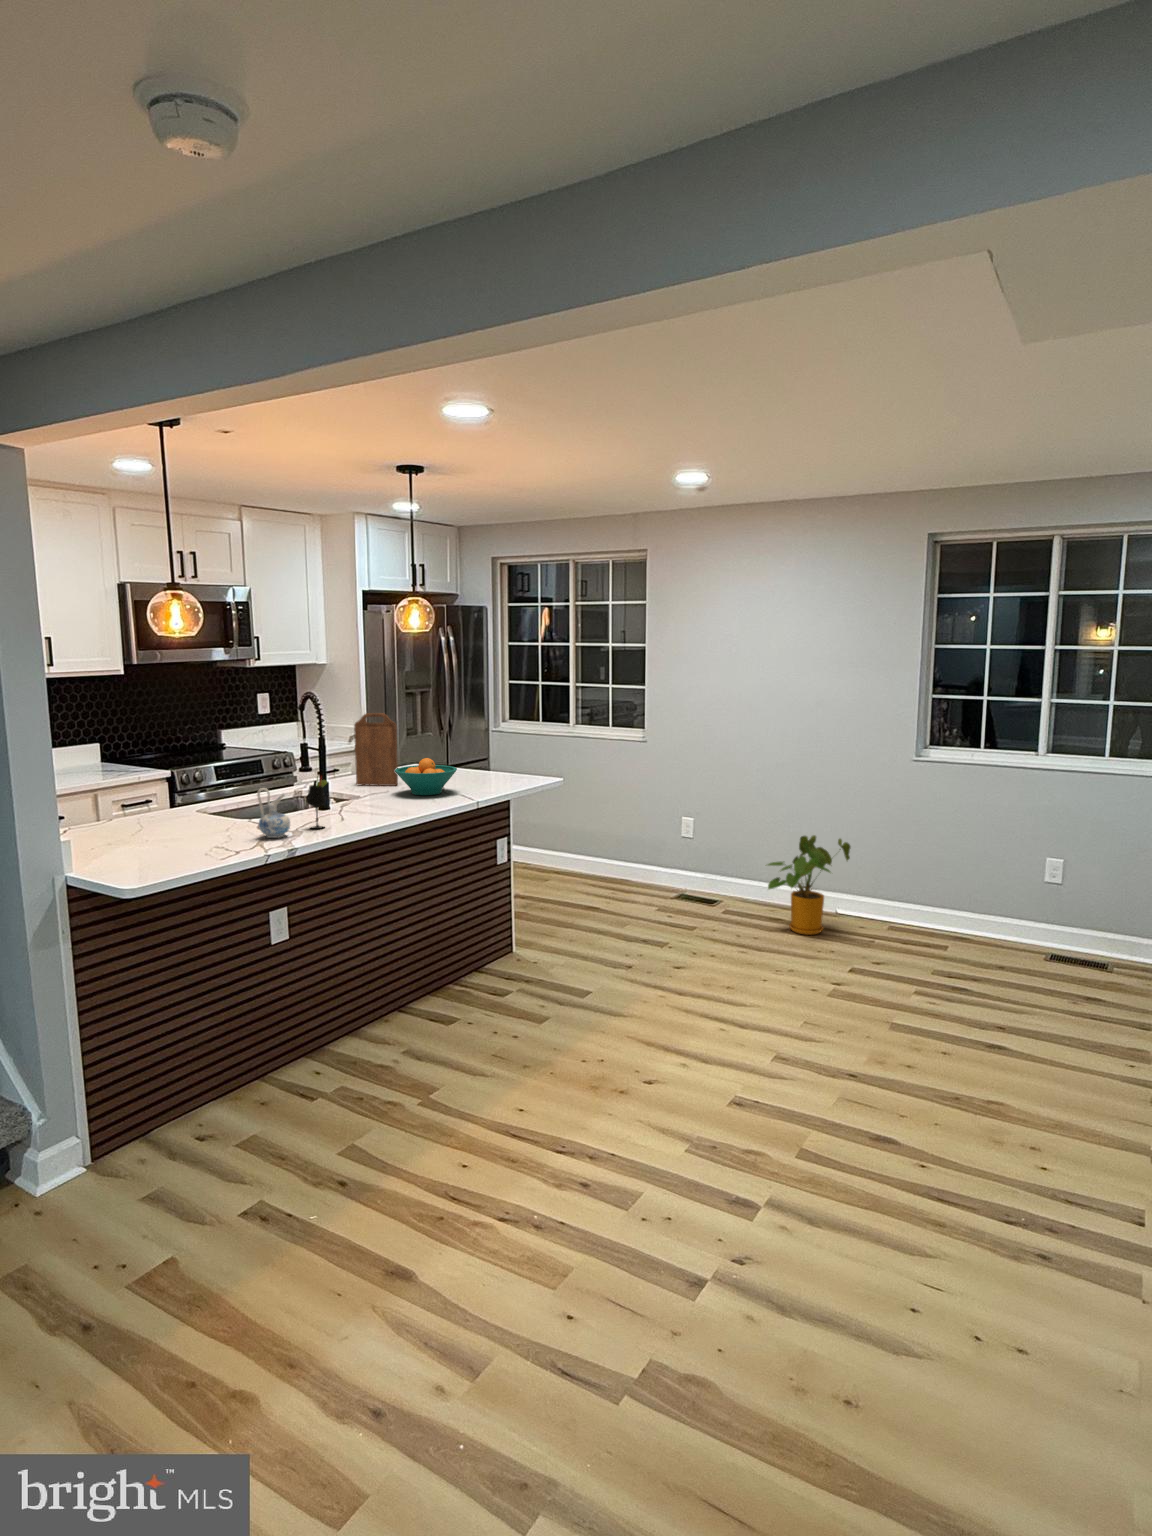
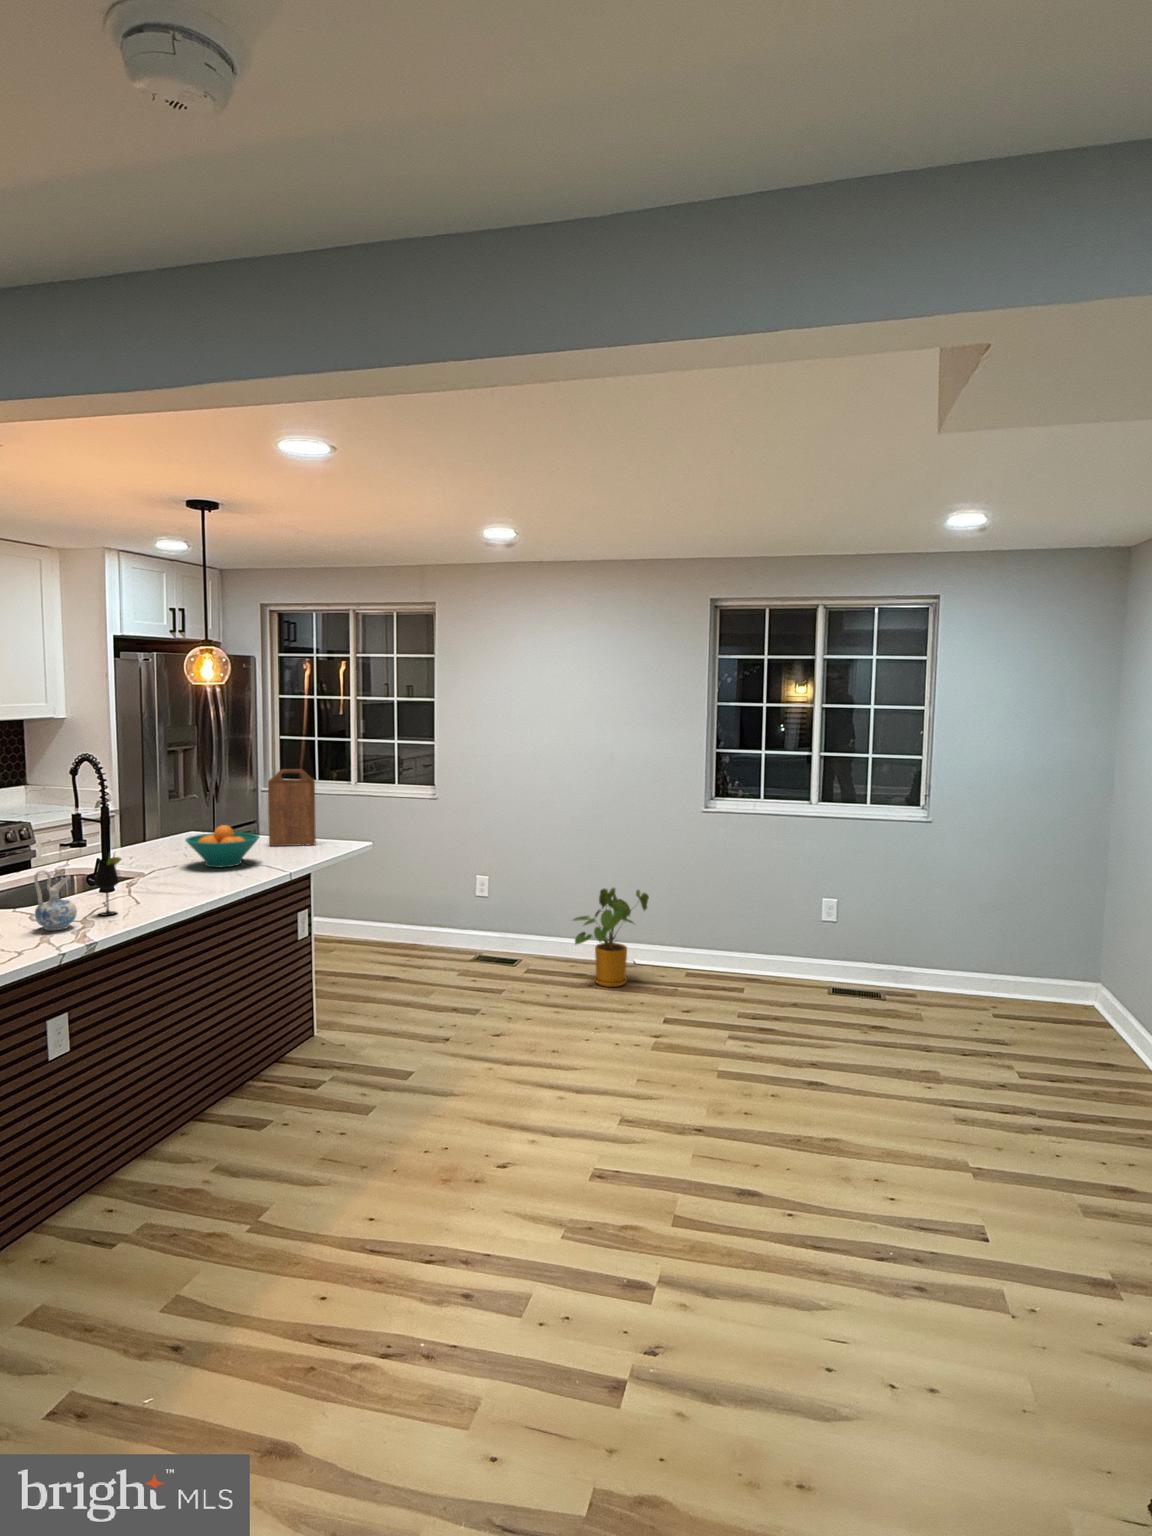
cutting board: present [354,713,398,786] -> present [268,769,316,846]

